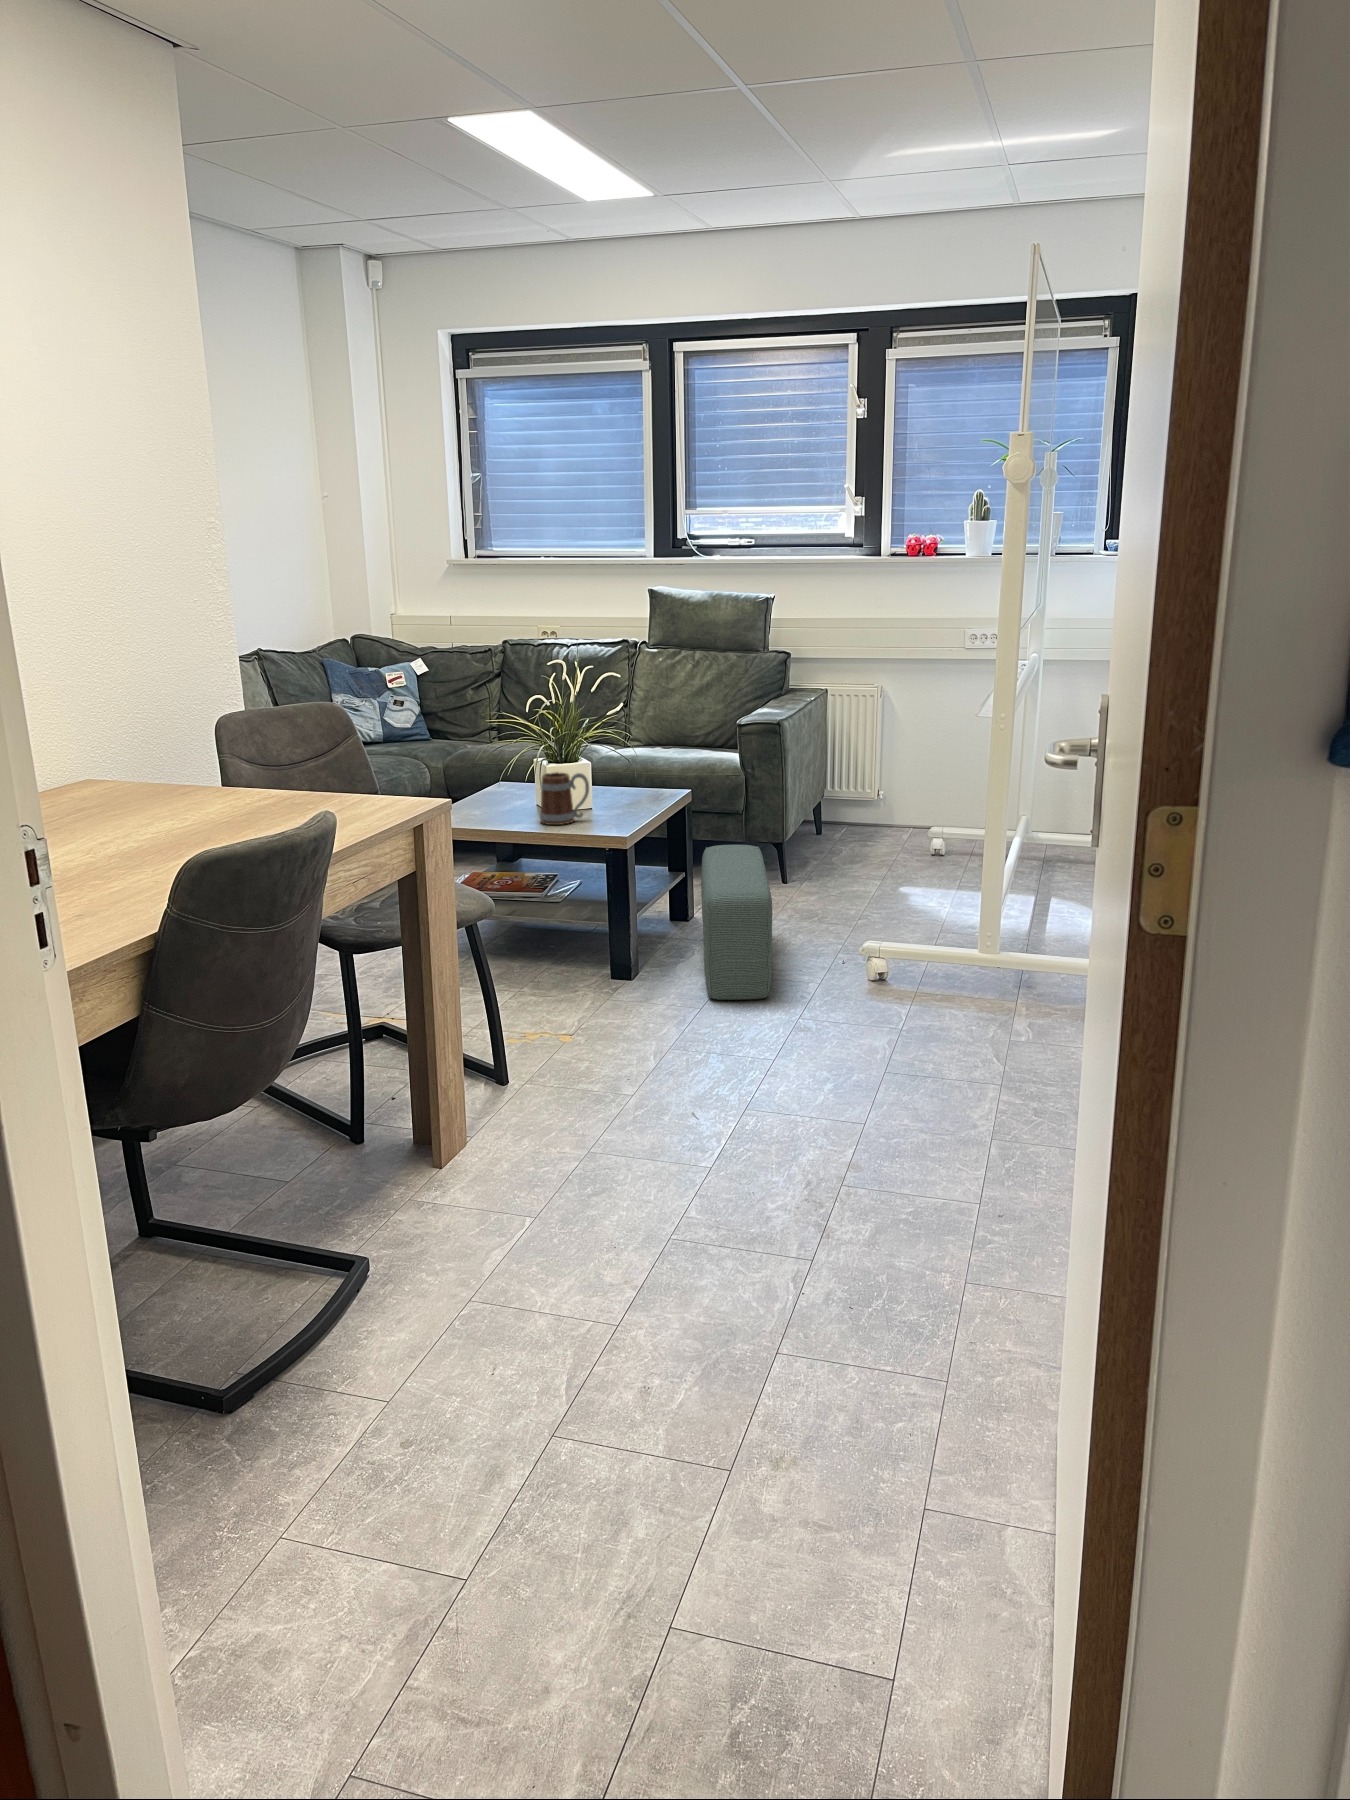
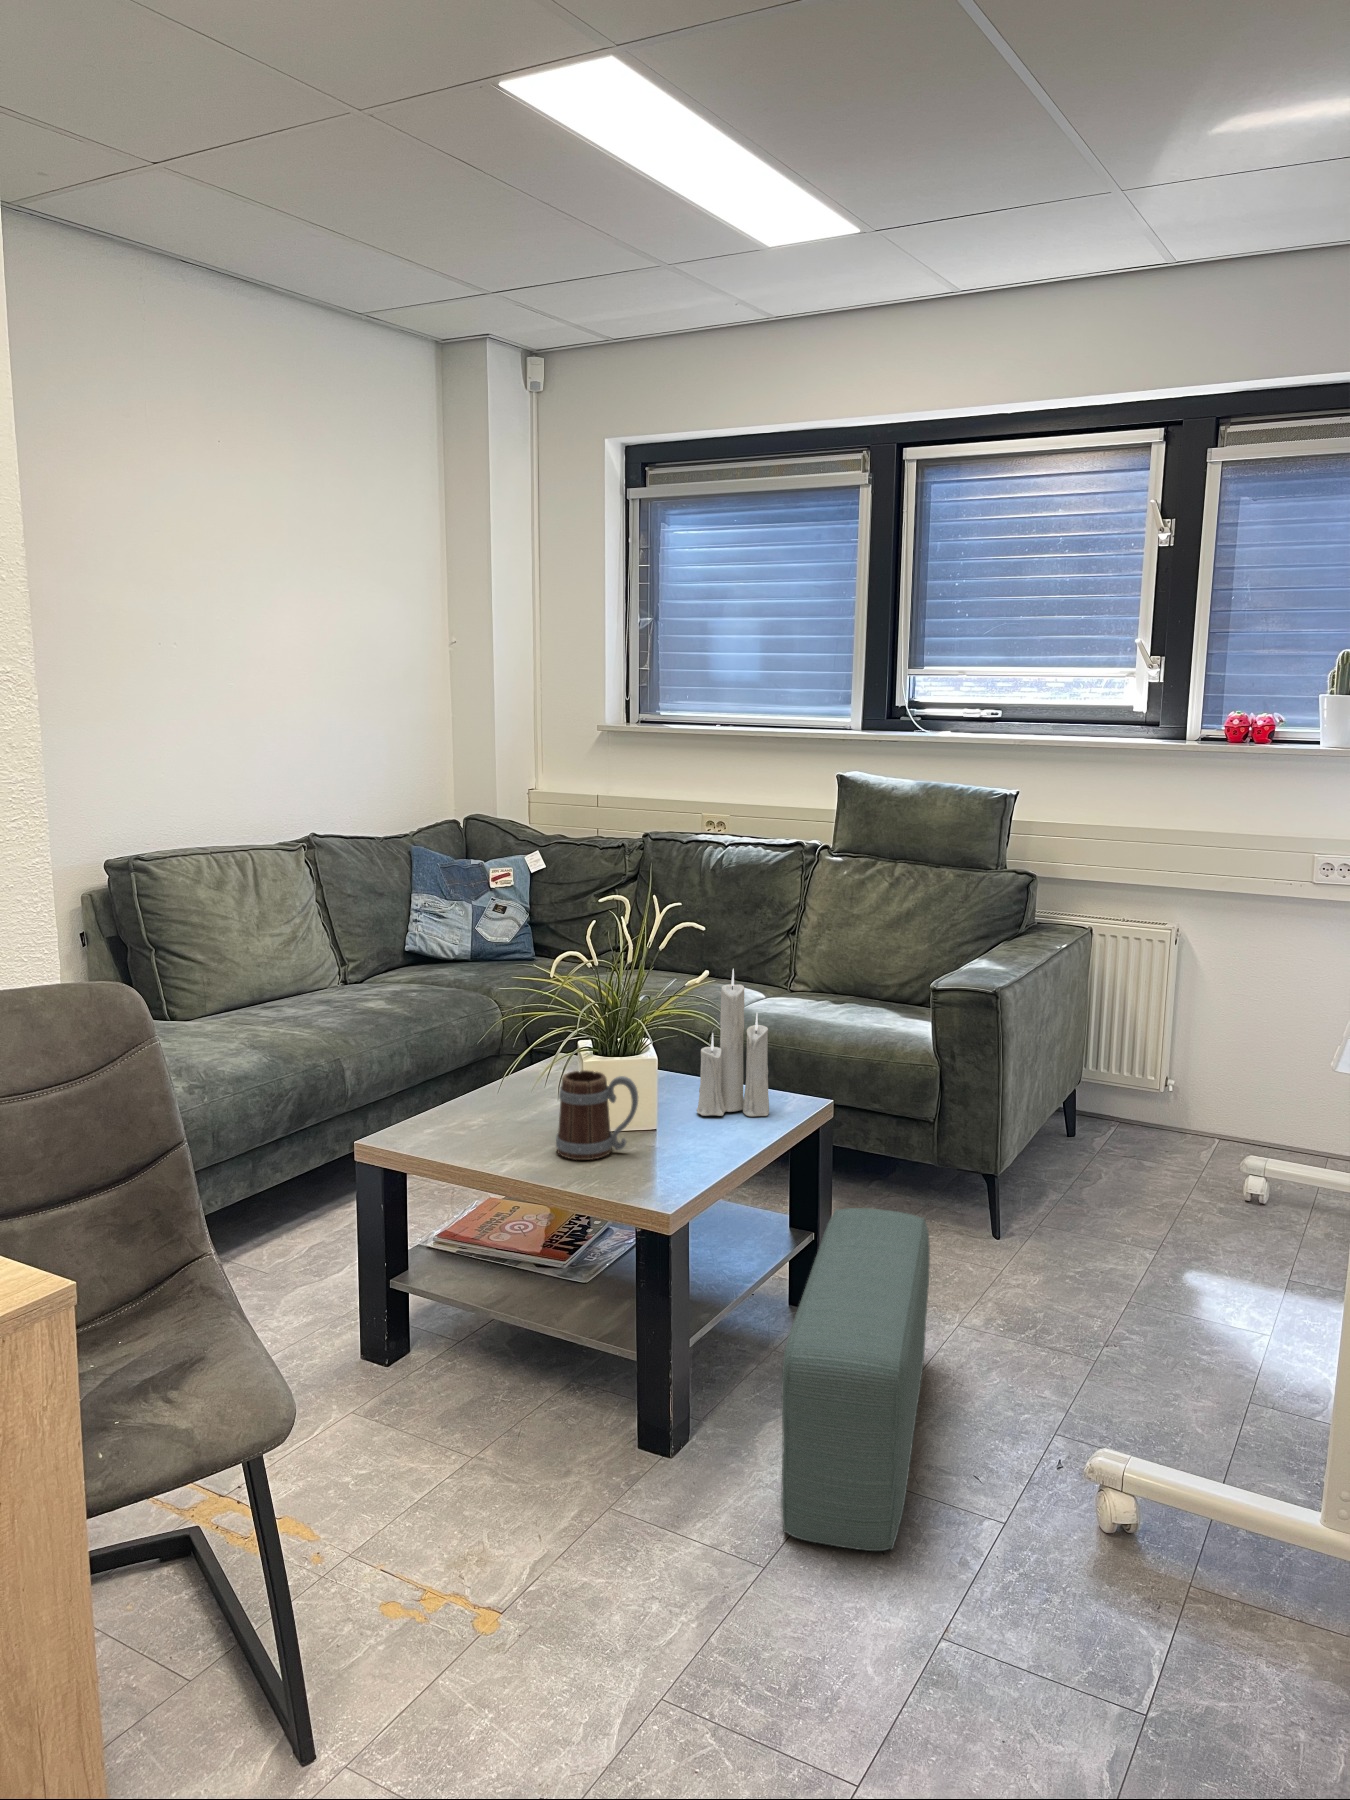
candle: none [612,704,656,802] -> present [697,969,769,1117]

